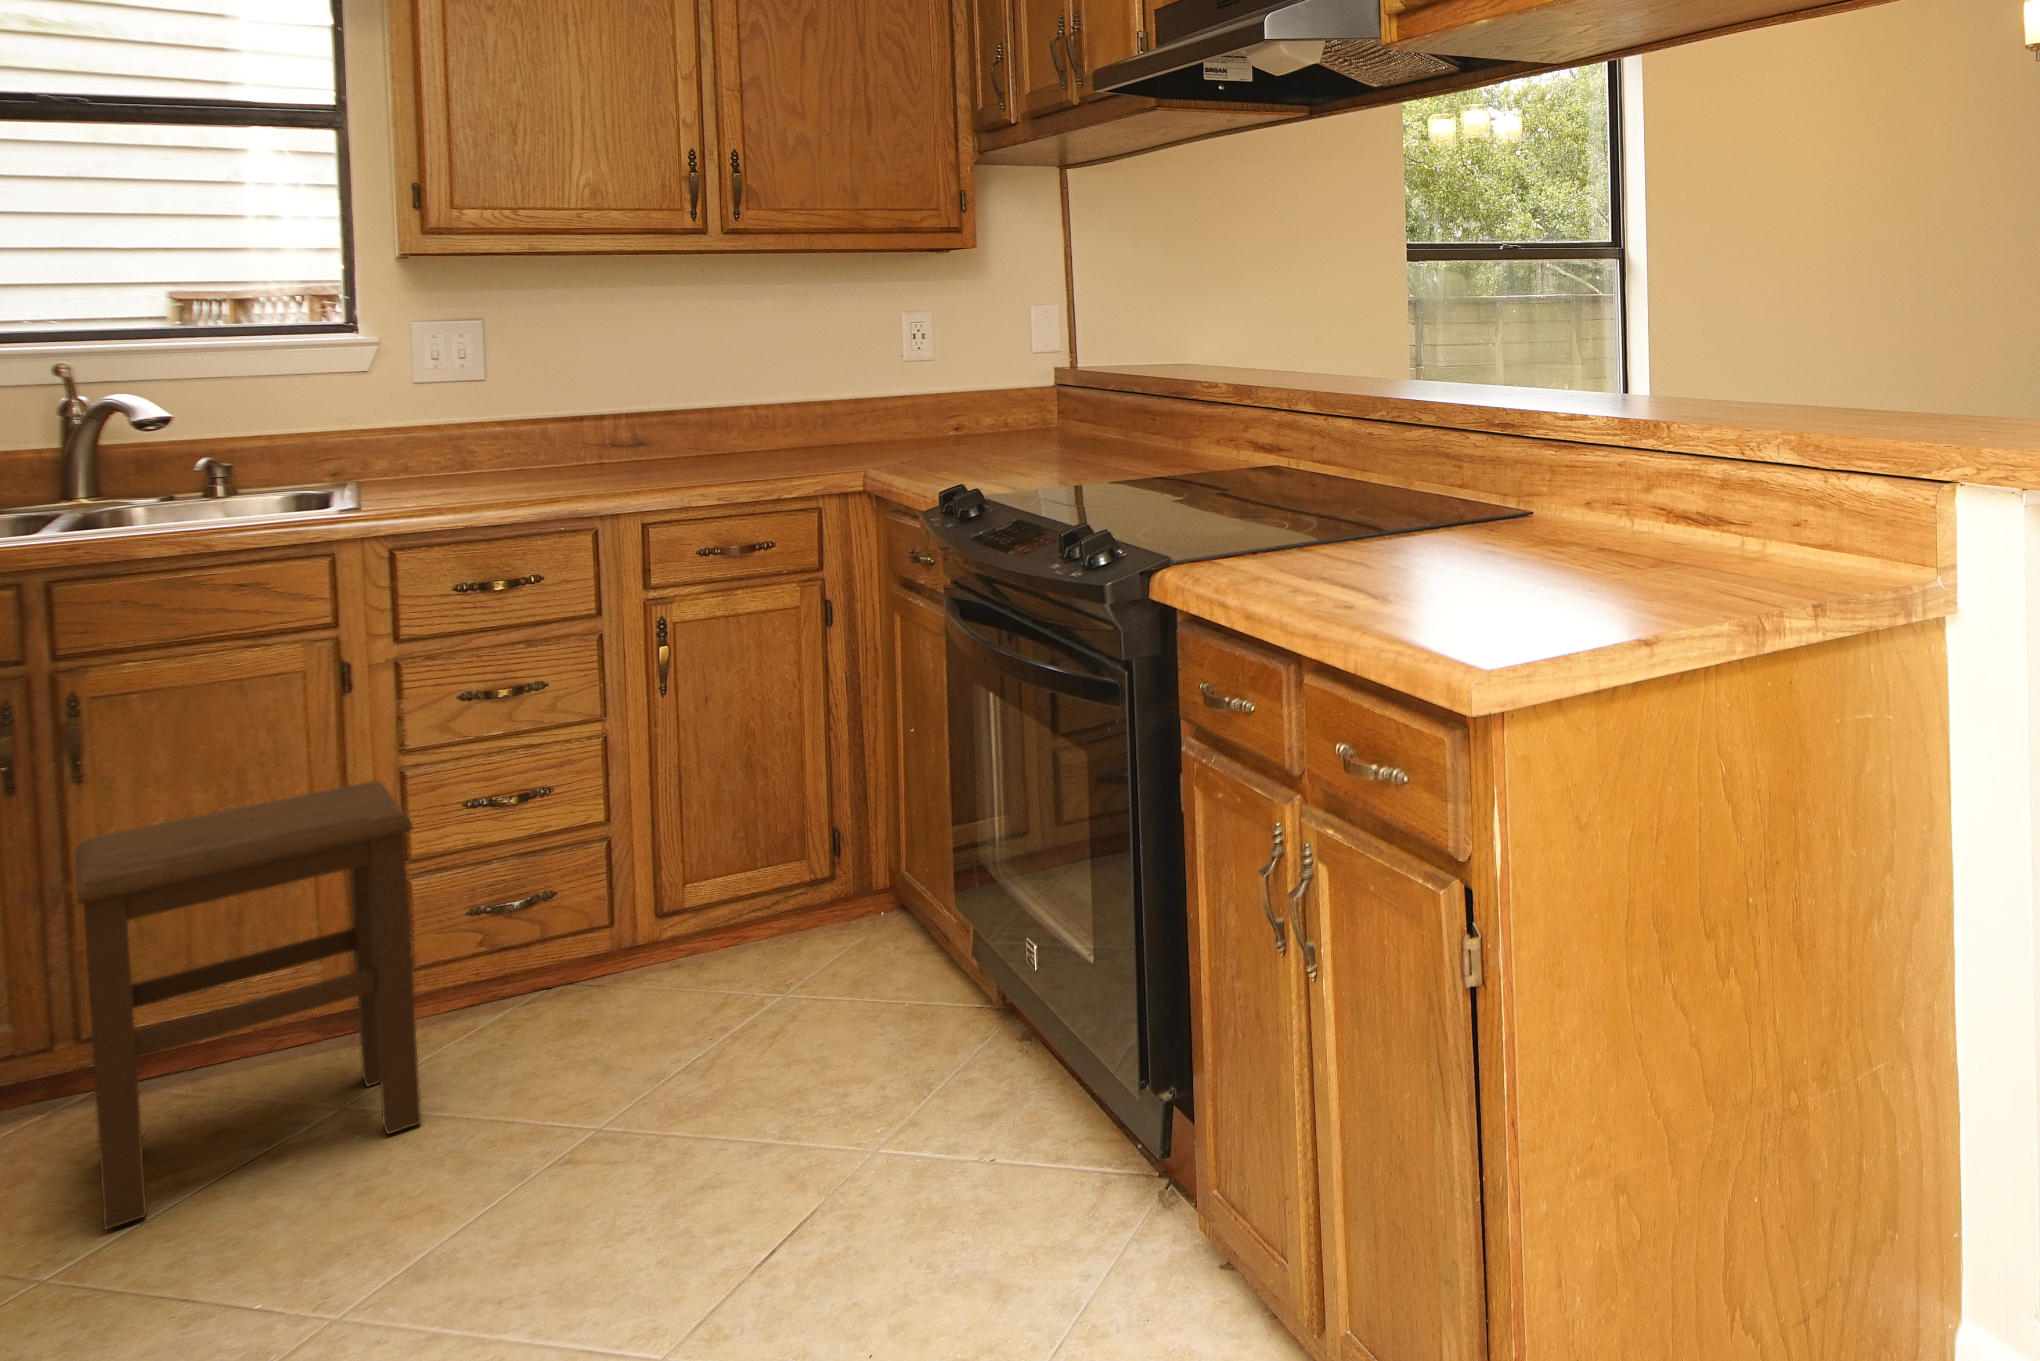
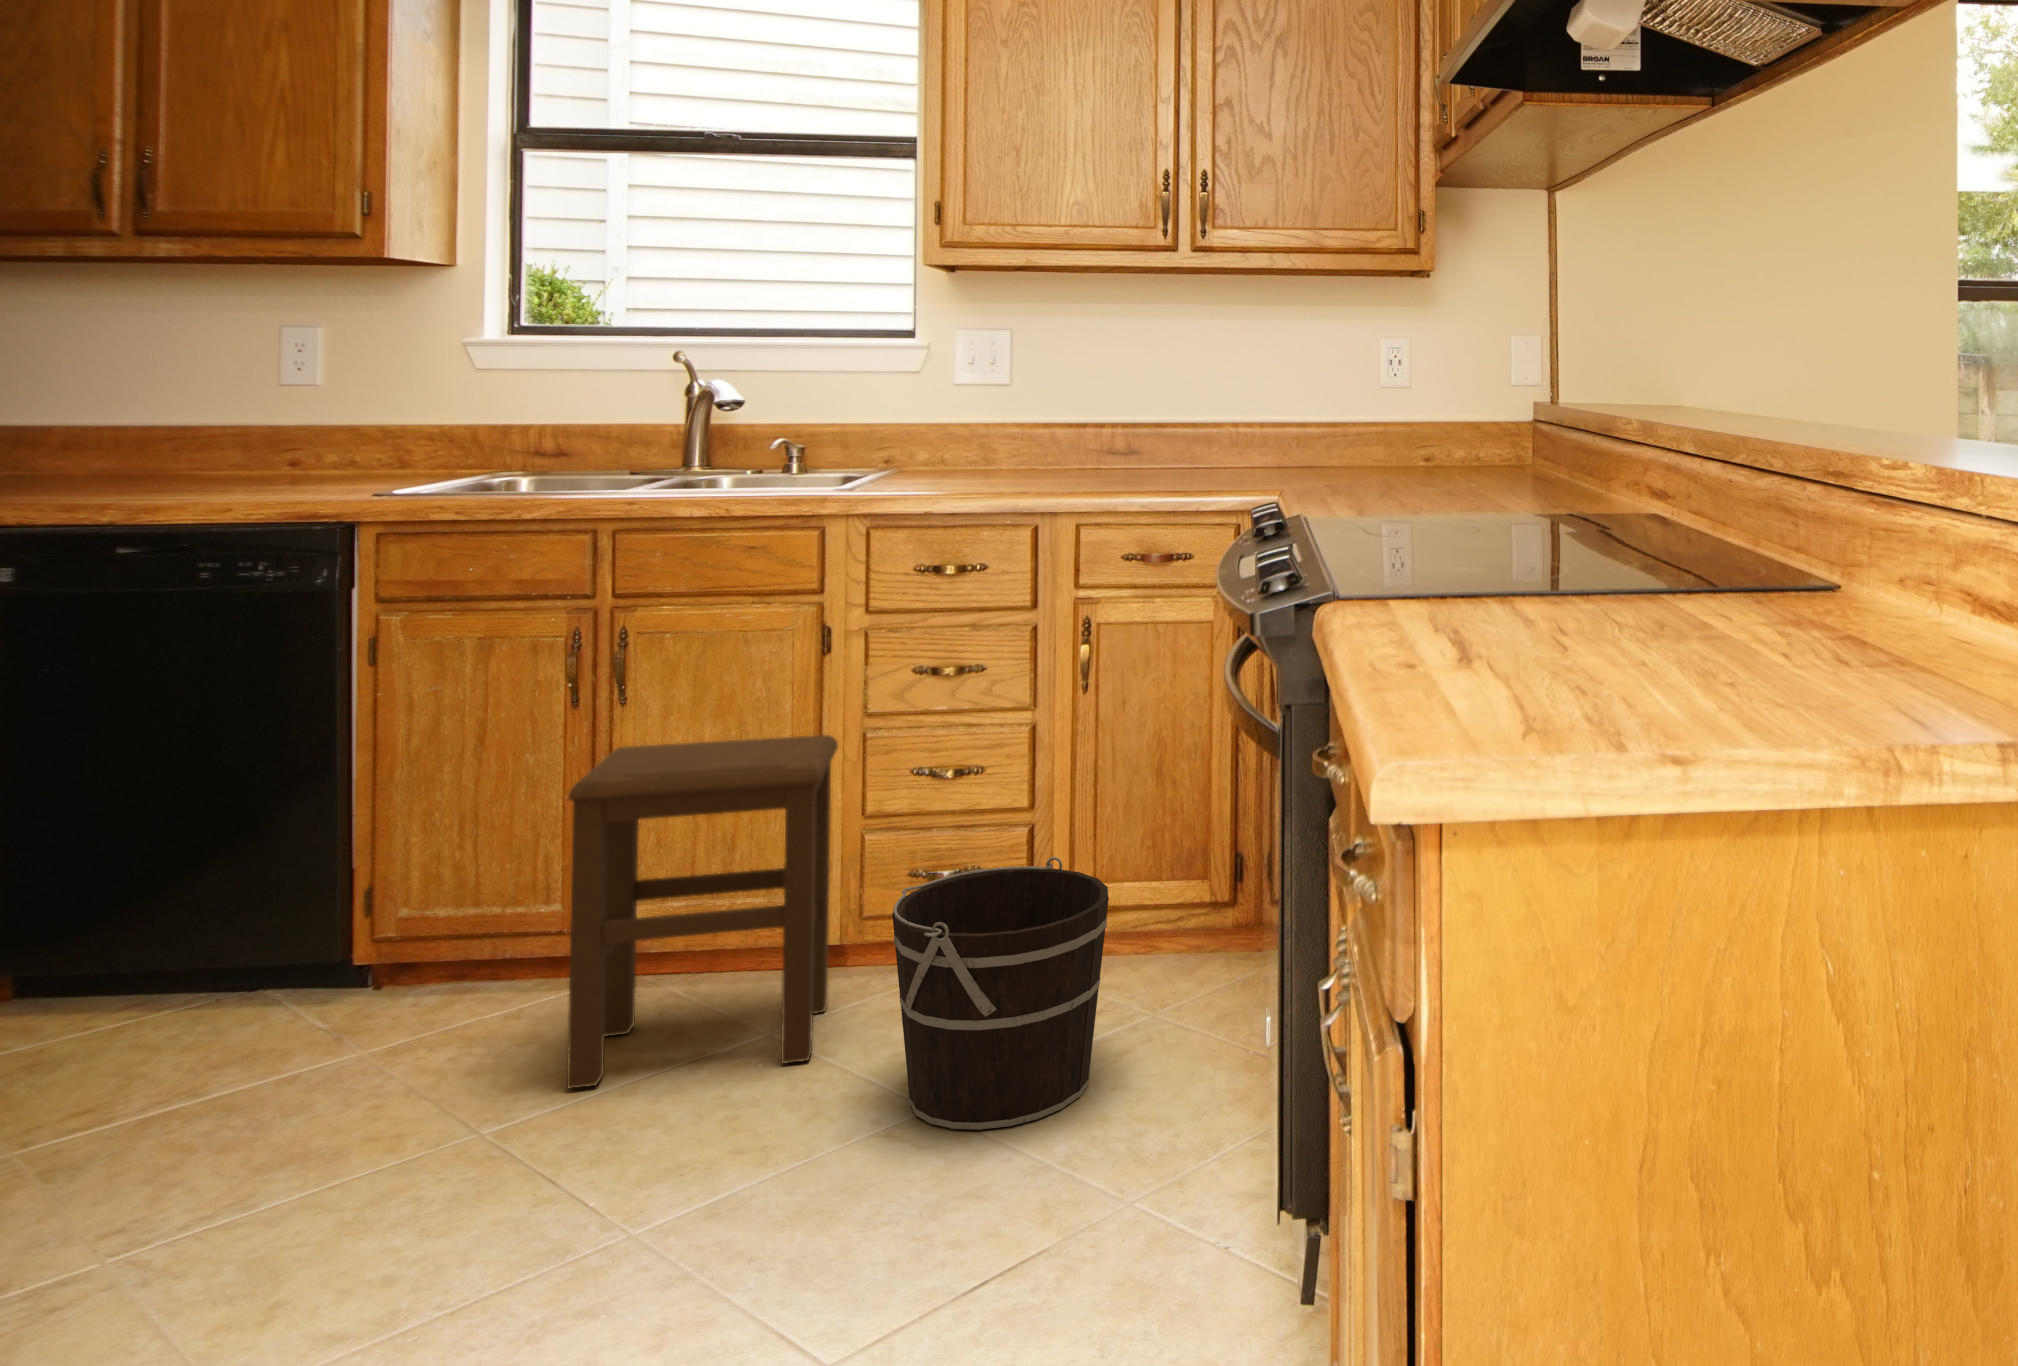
bucket: none [540,857,784,1139] -> present [892,857,1109,1130]

